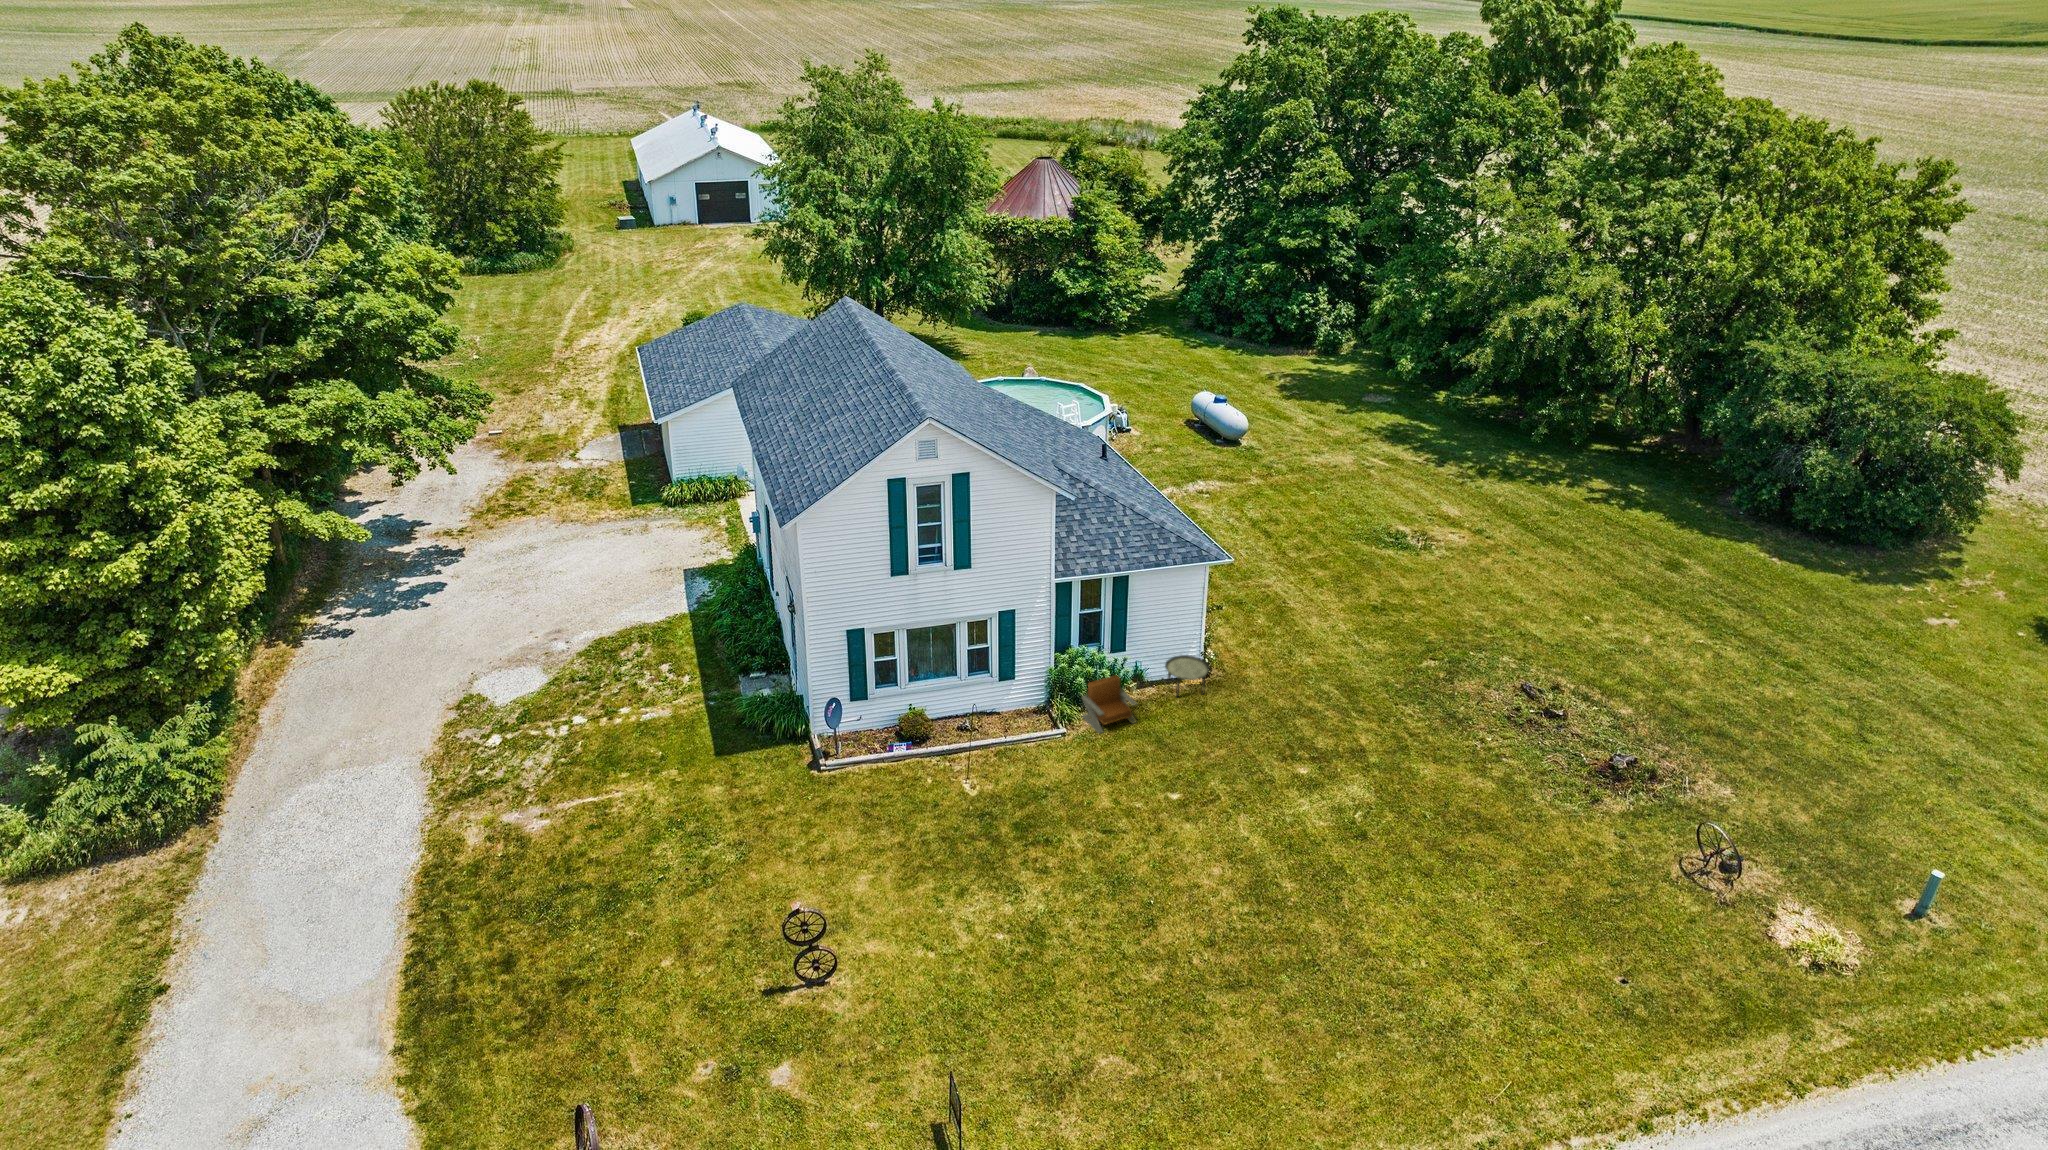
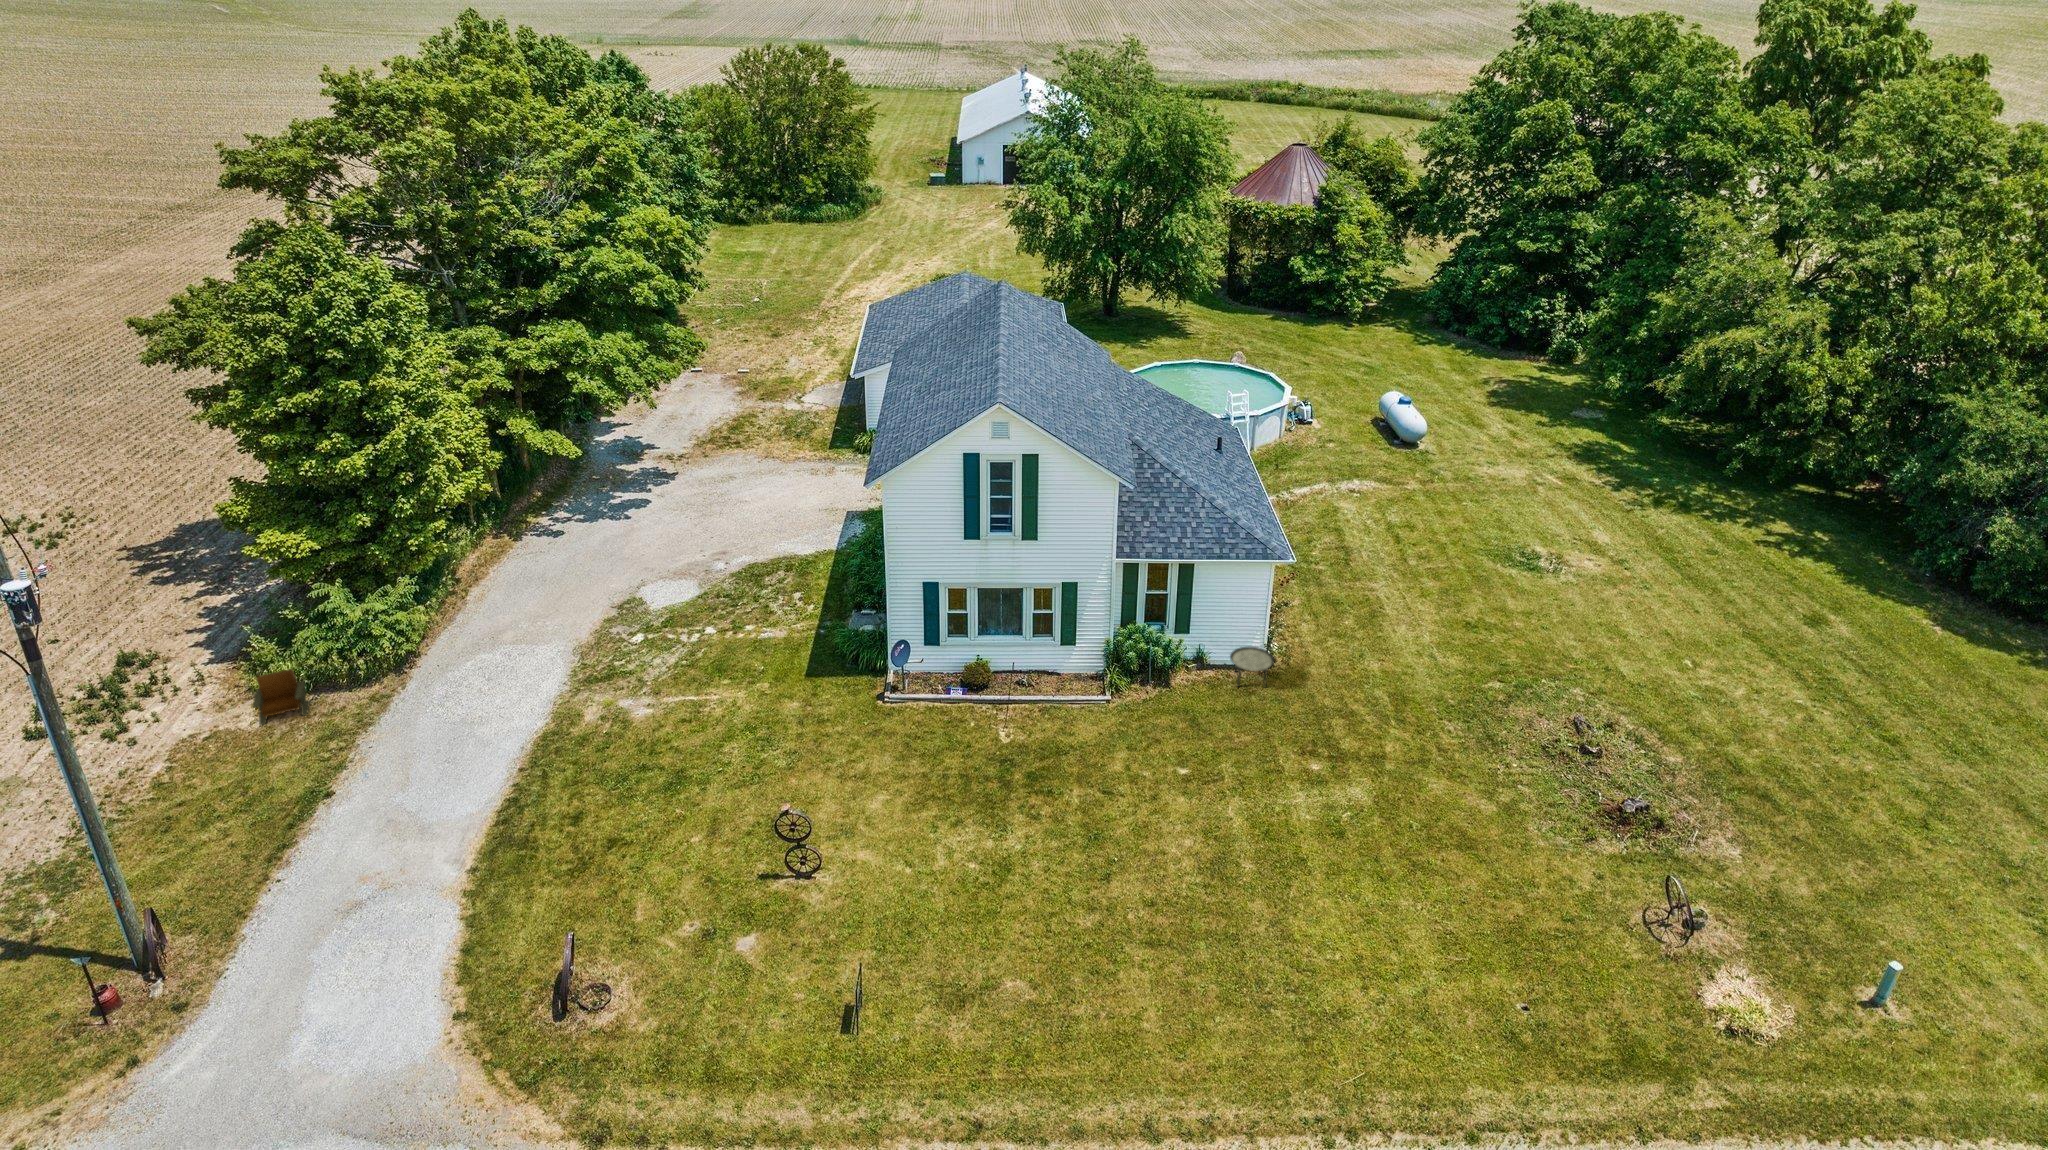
lounge chair: present [1082,675,1137,734] -> present [253,669,310,725]

